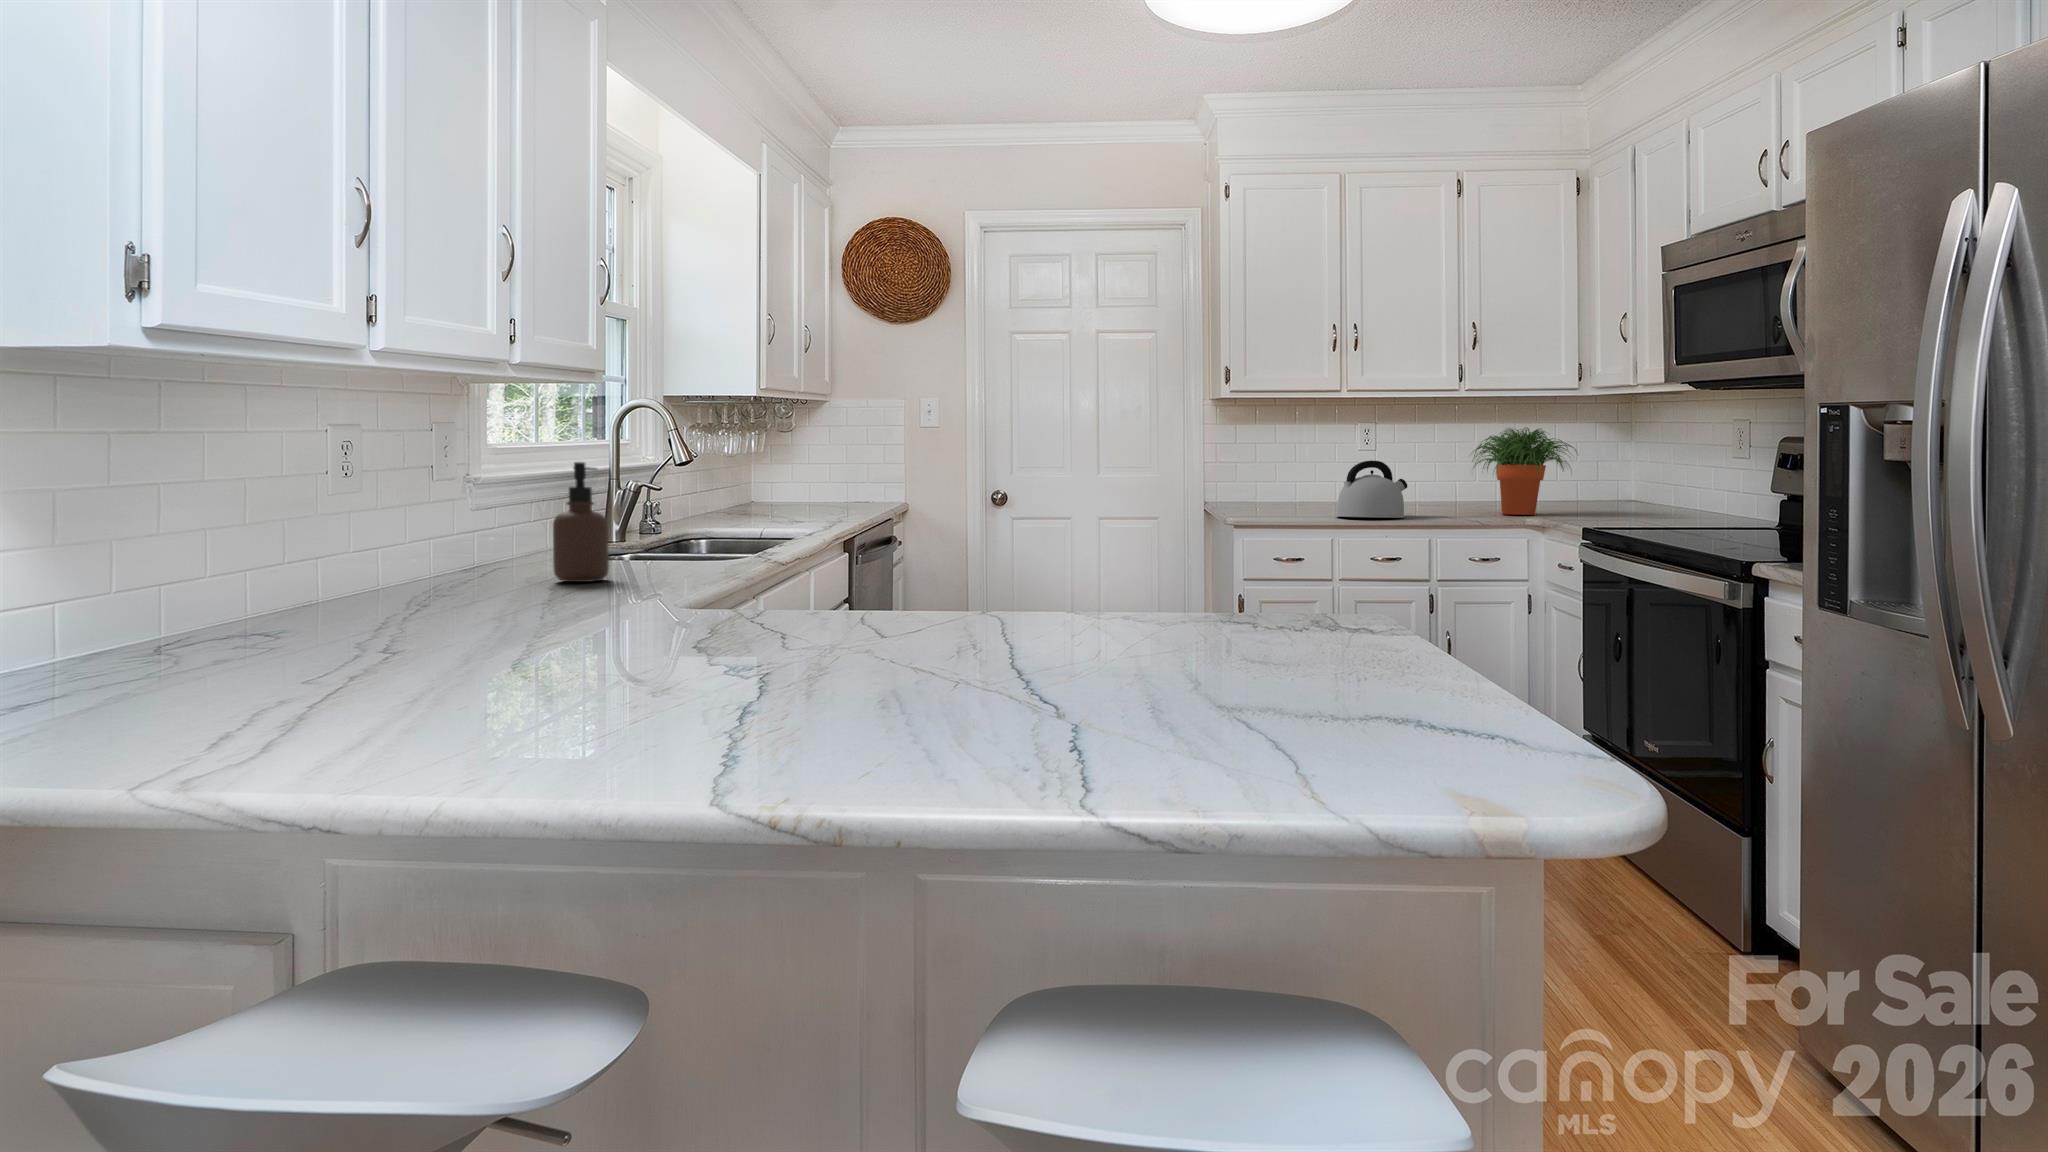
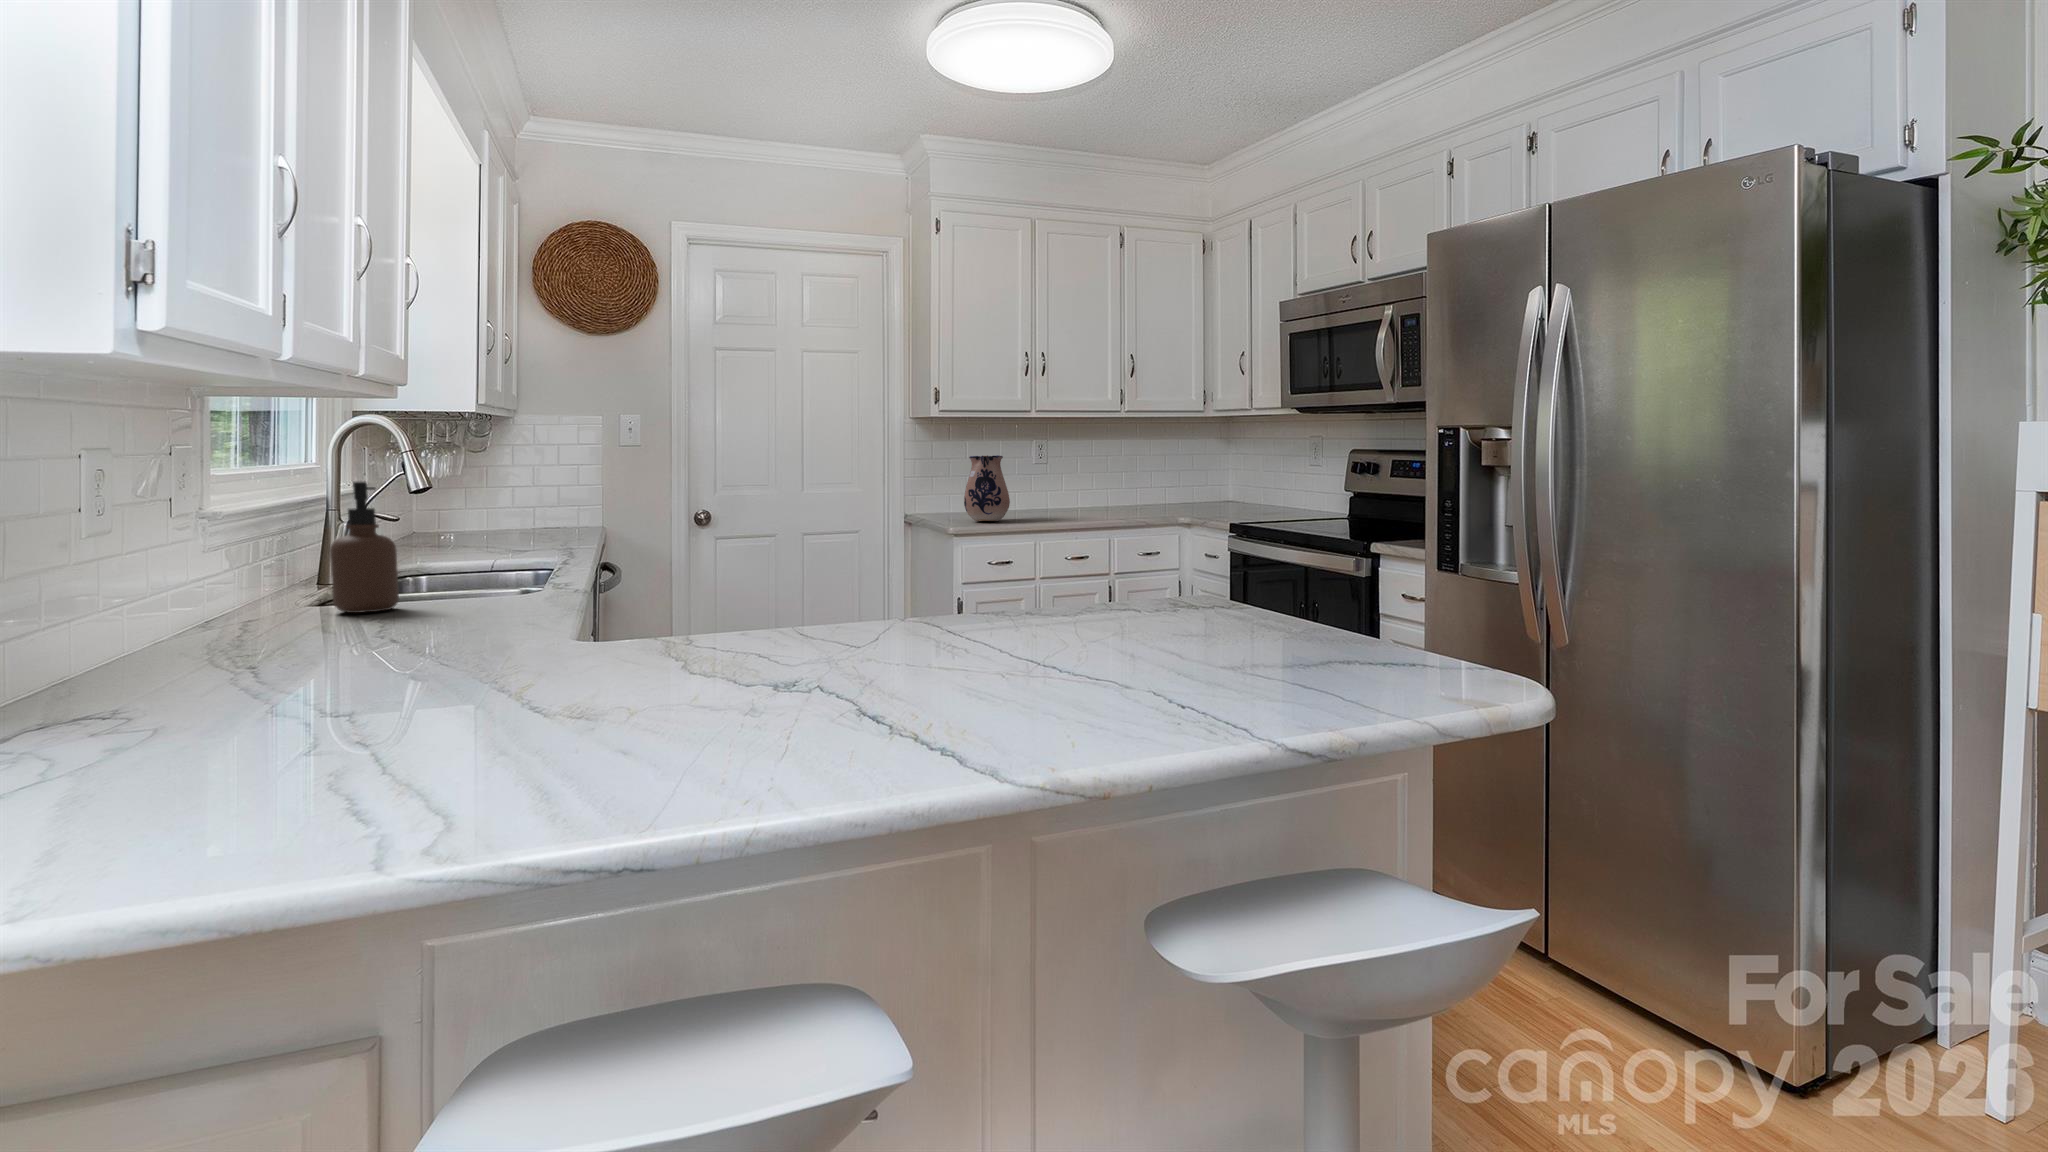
potted plant: present [1471,427,1577,515] -> none [1125,439,1206,511]
ceramic pitcher: none [1258,446,1311,521] -> present [964,455,1010,521]
kettle: present [1336,461,1407,518] -> none [1025,468,1081,516]

